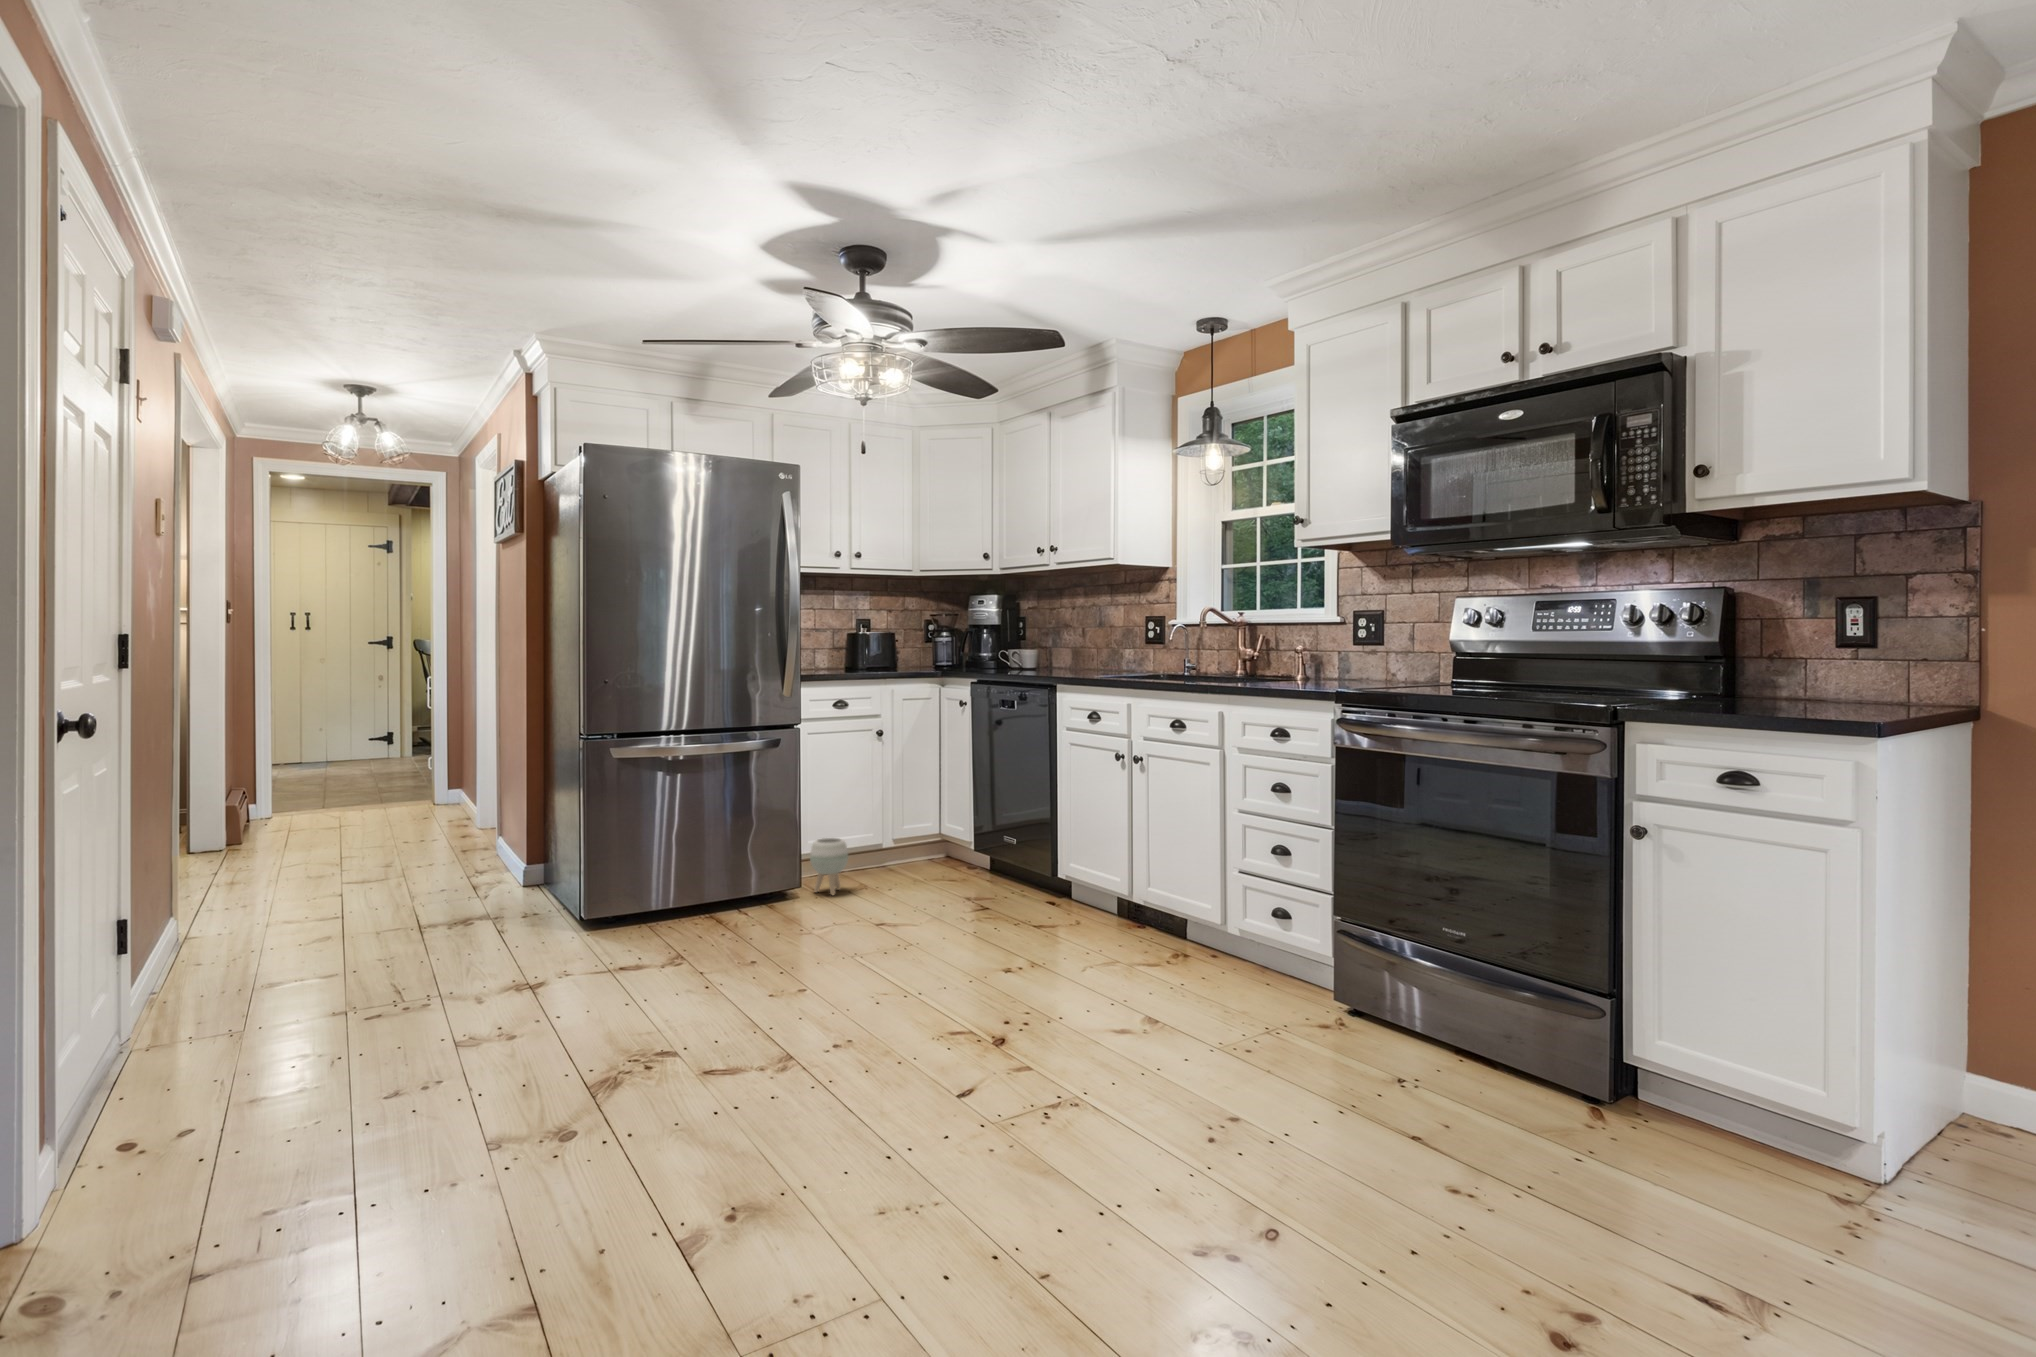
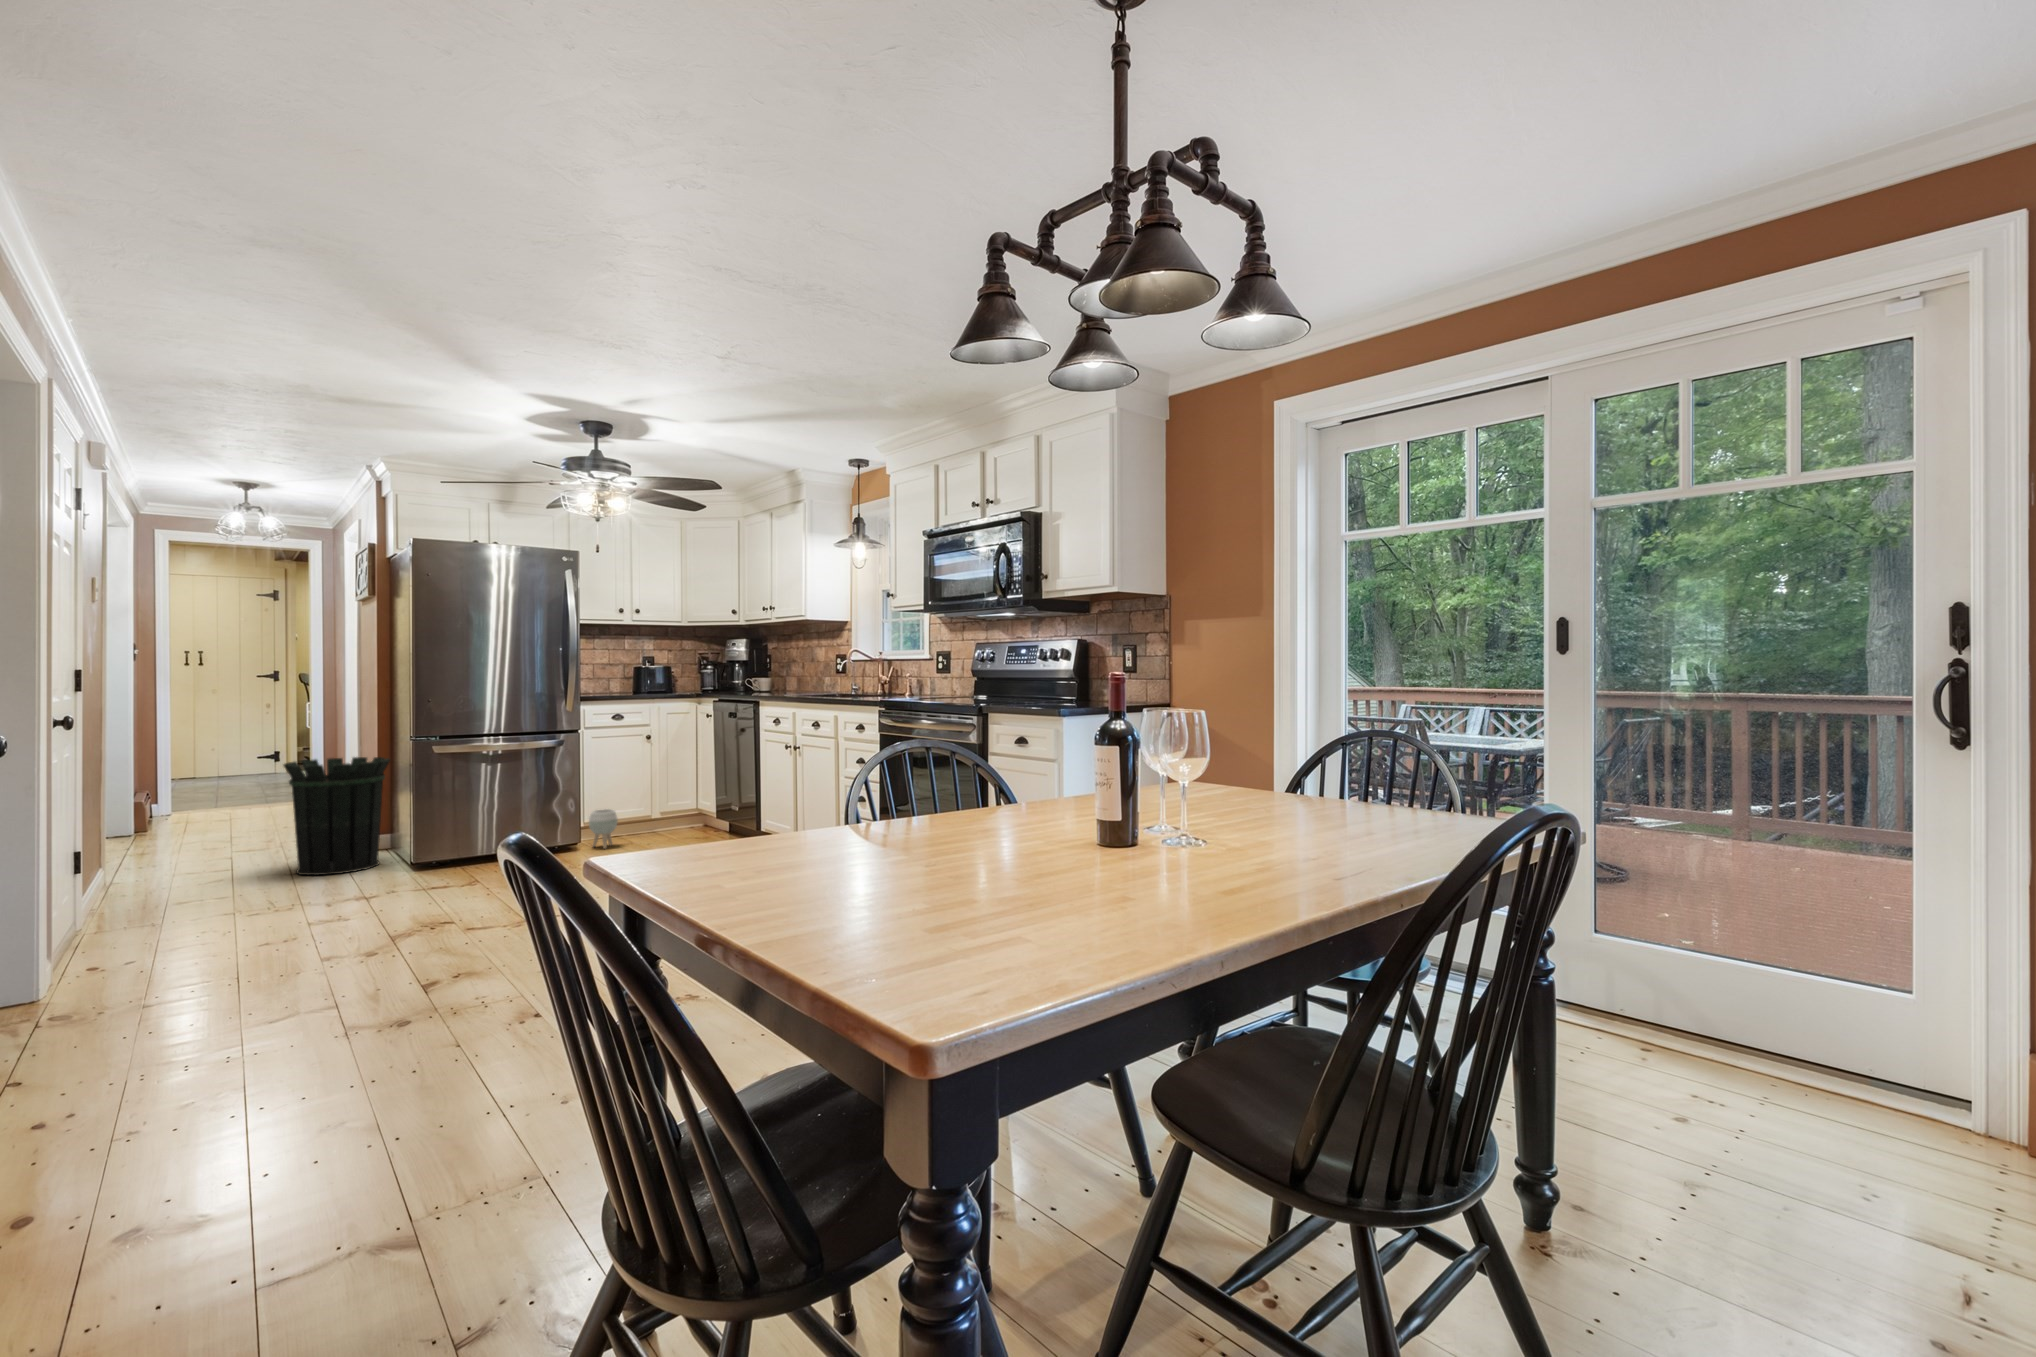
waste bin: none [412,757,551,927] -> present [283,757,390,875]

